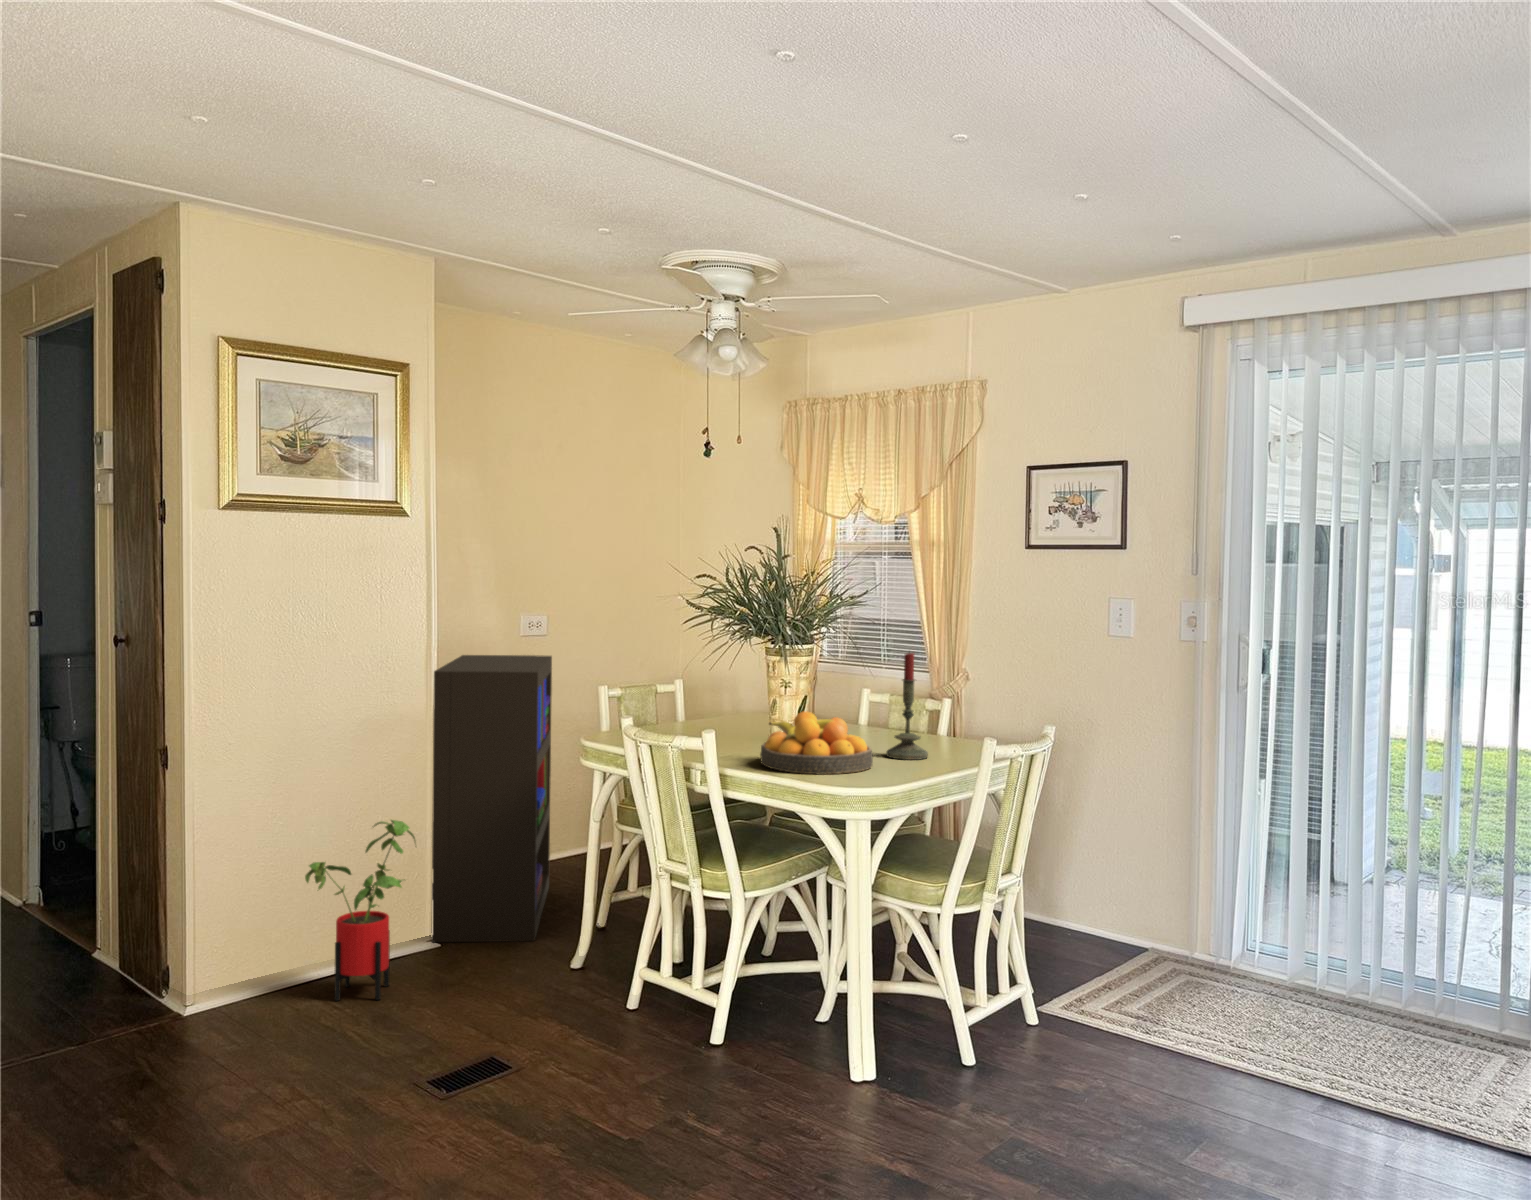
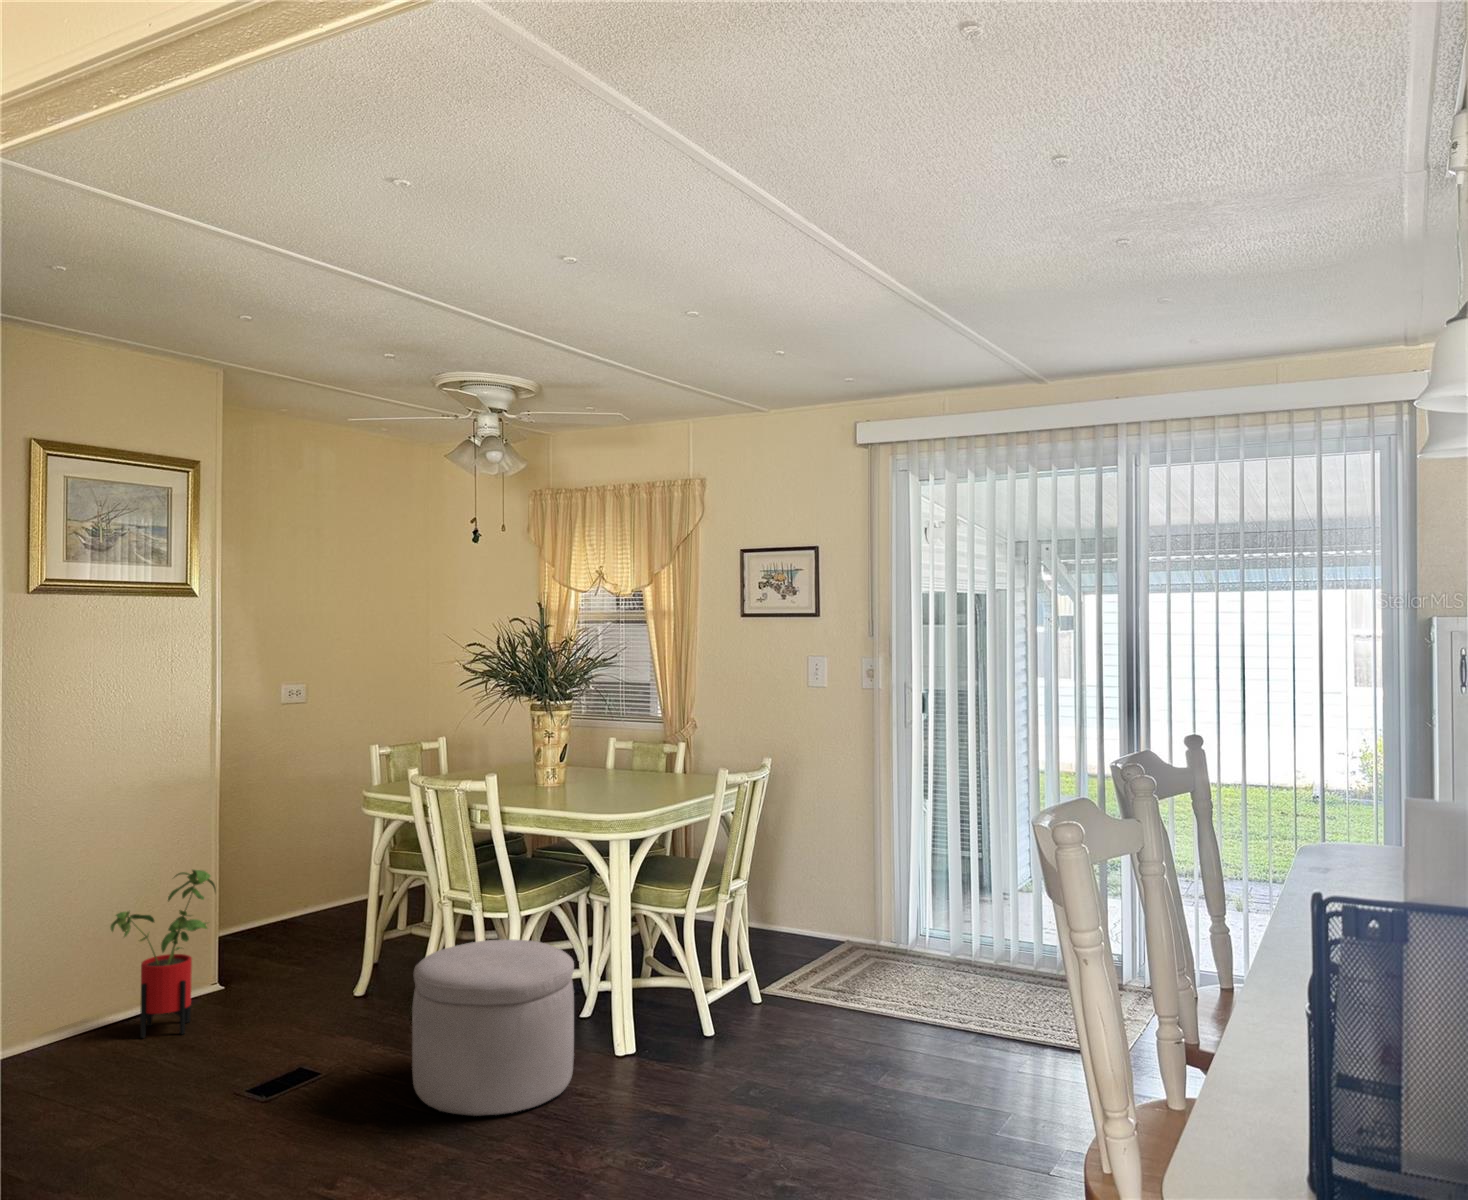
candle: present [886,653,928,760] -> none [634,703,669,793]
bookshelf: present [431,655,552,942] -> none [222,719,326,983]
fruit bowl: present [760,712,873,774] -> none [531,756,625,807]
ottoman: none [606,928,798,1143] -> present [412,939,574,1116]

